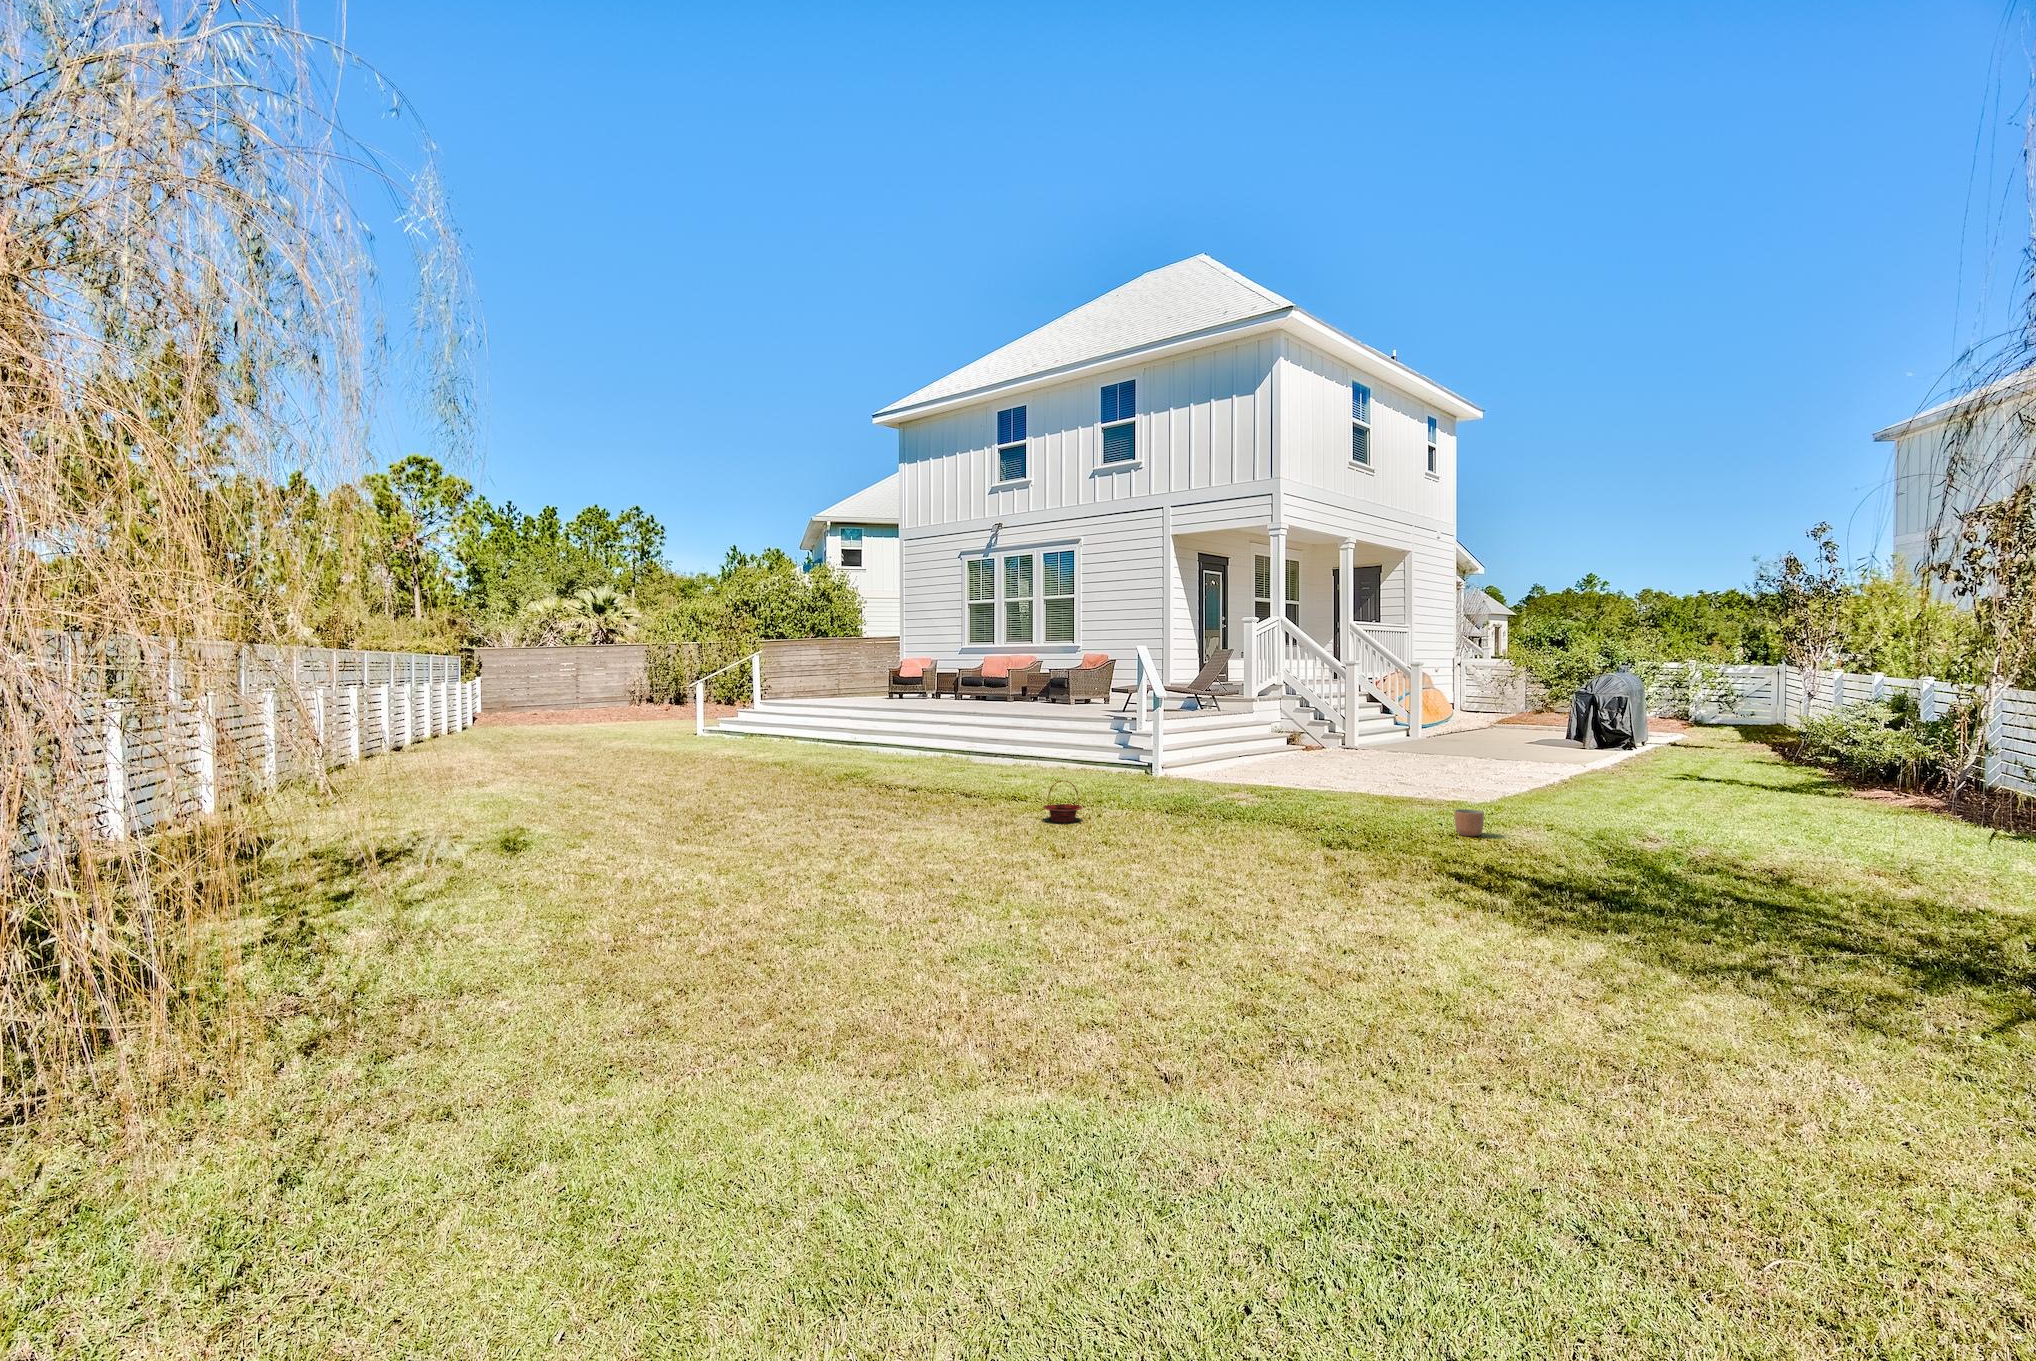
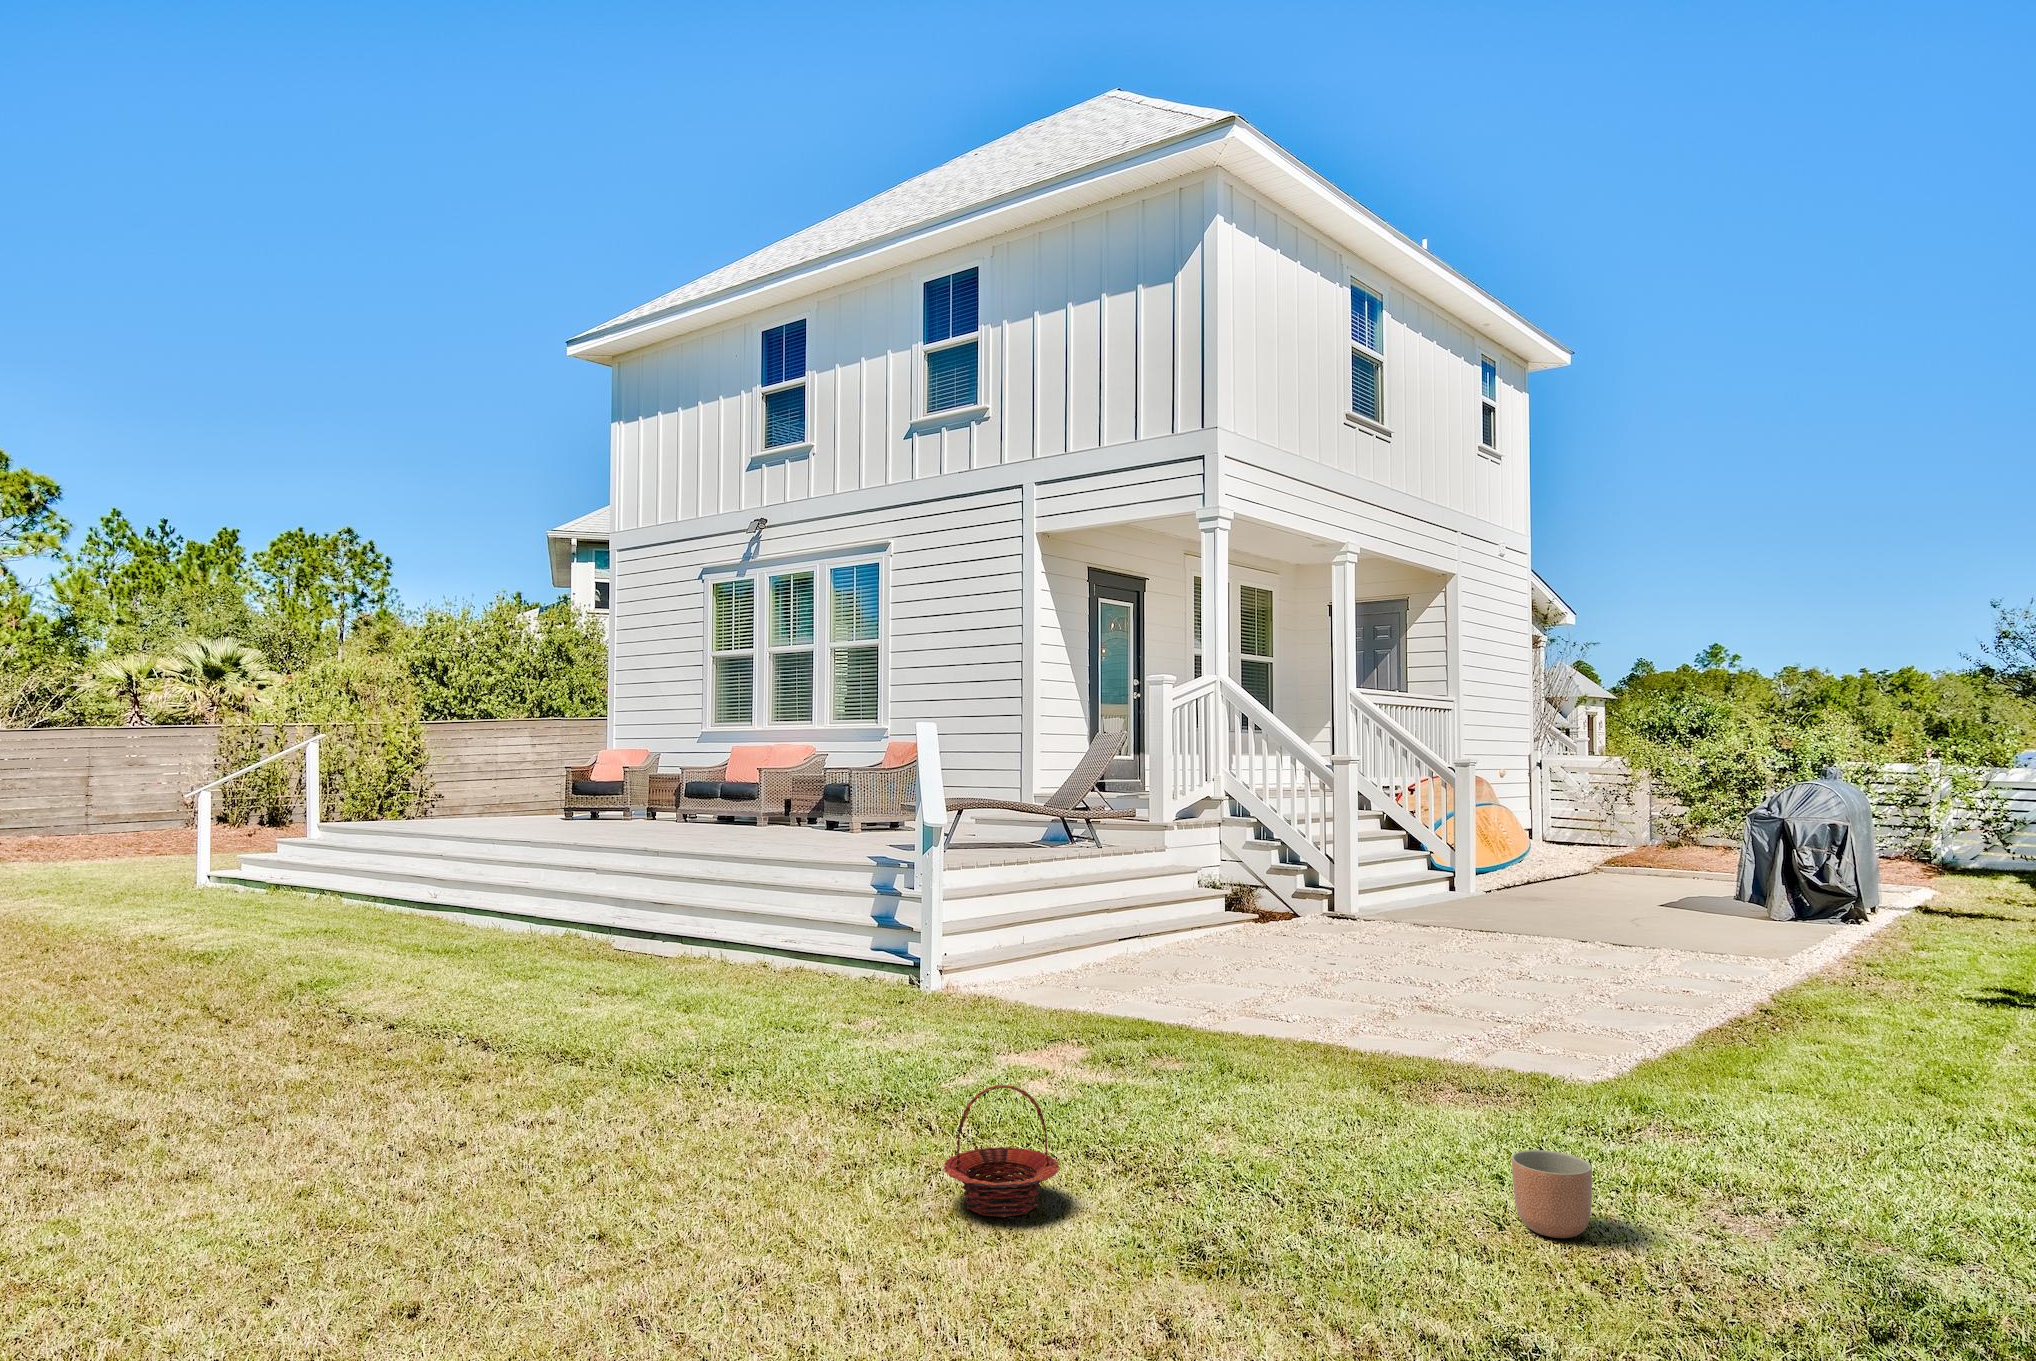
basket: present [1043,781,1082,822] -> present [943,1085,1060,1217]

